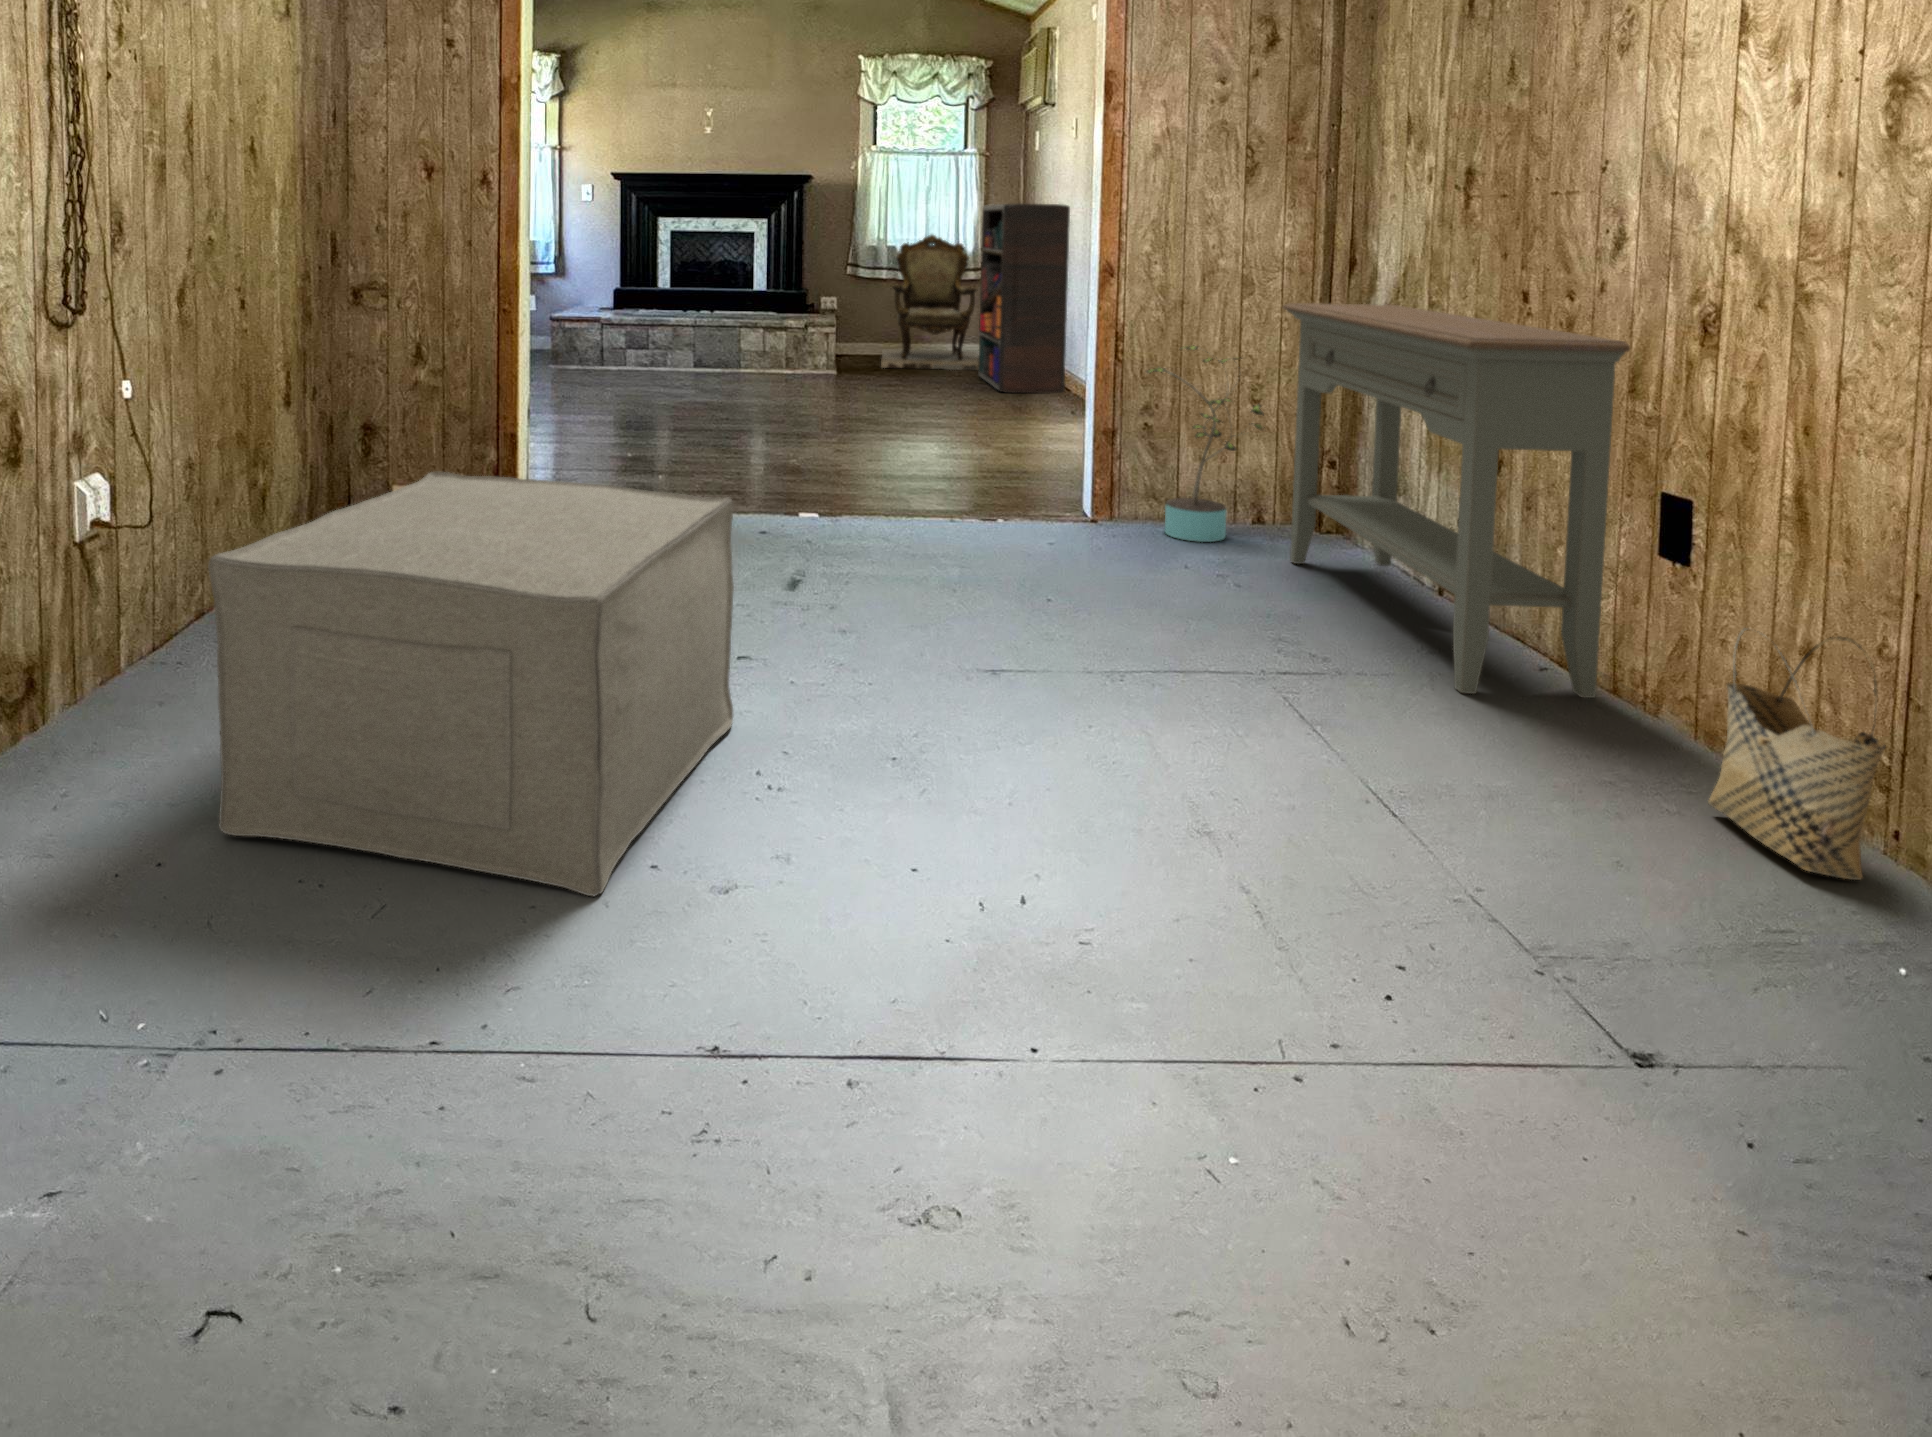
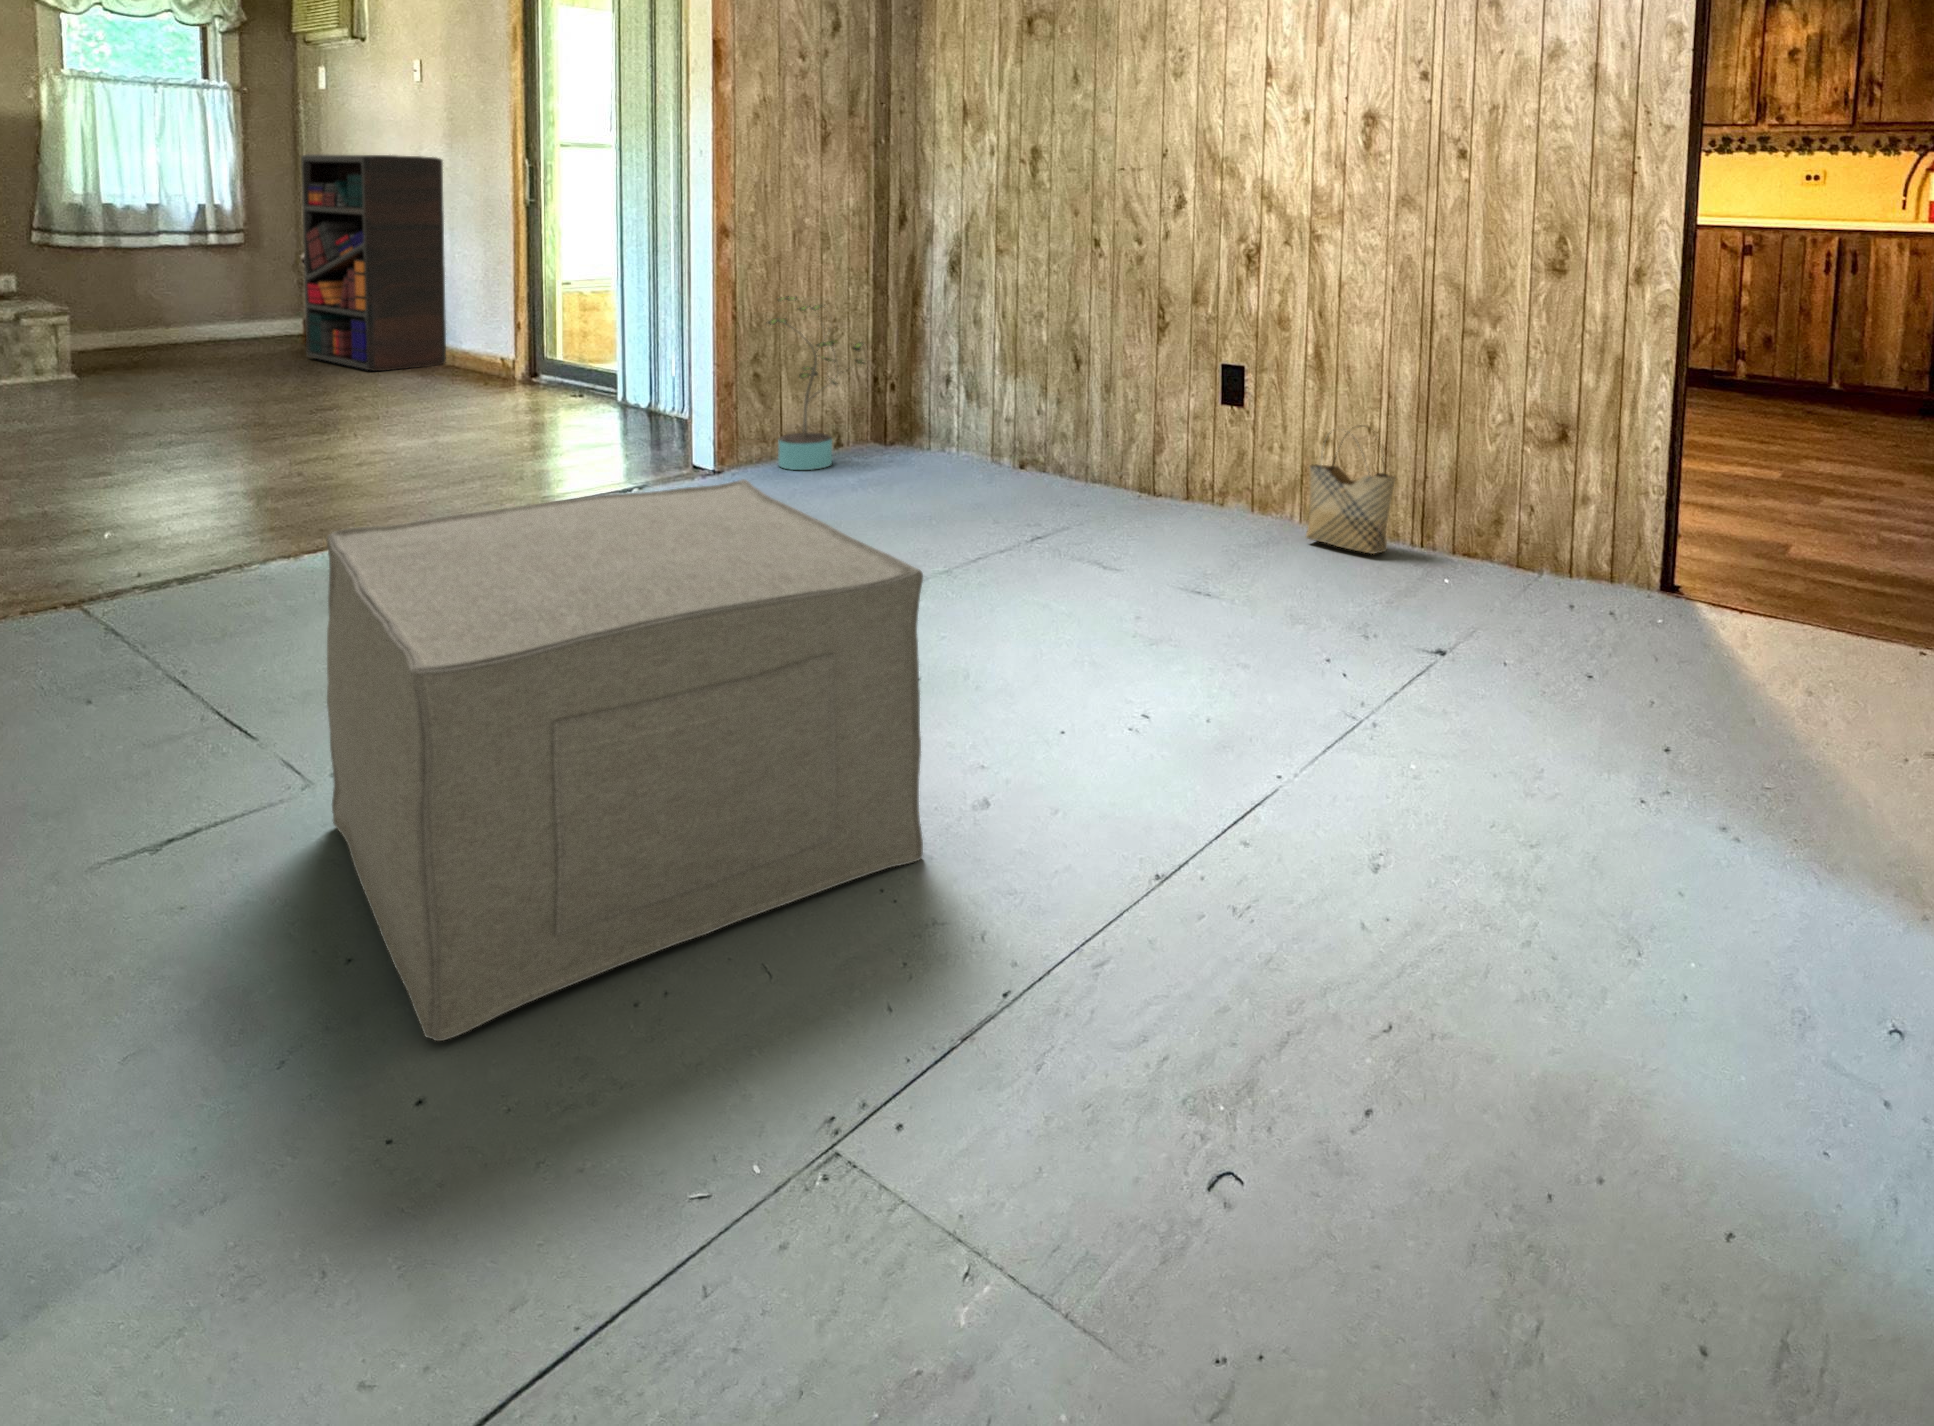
armchair: present [881,235,979,370] -> none [109,188,296,362]
console table: present [1283,303,1630,698] -> none [889,252,1200,521]

